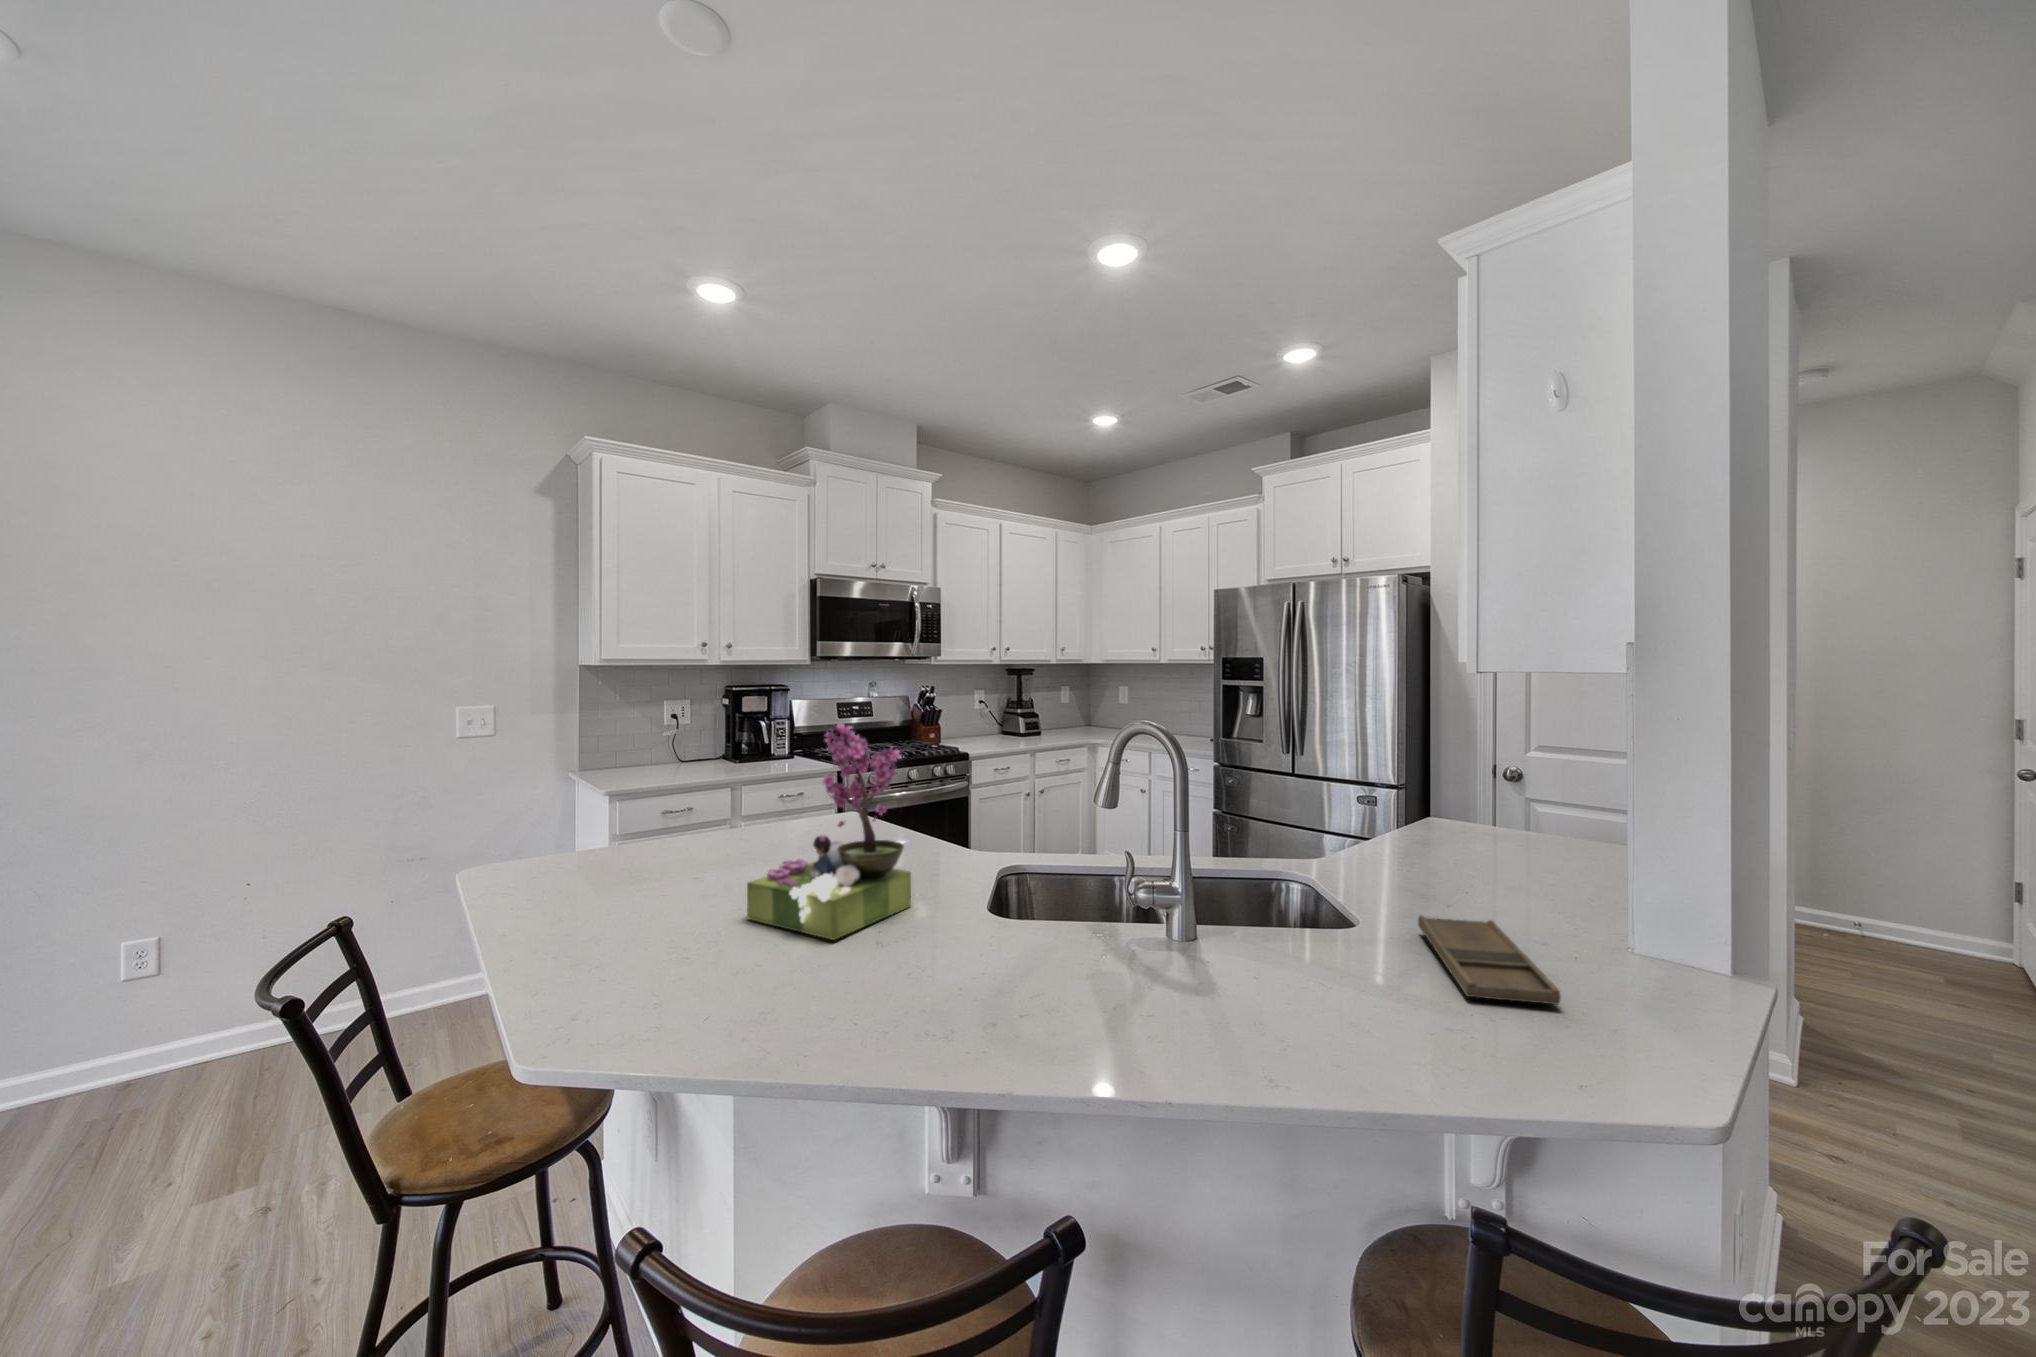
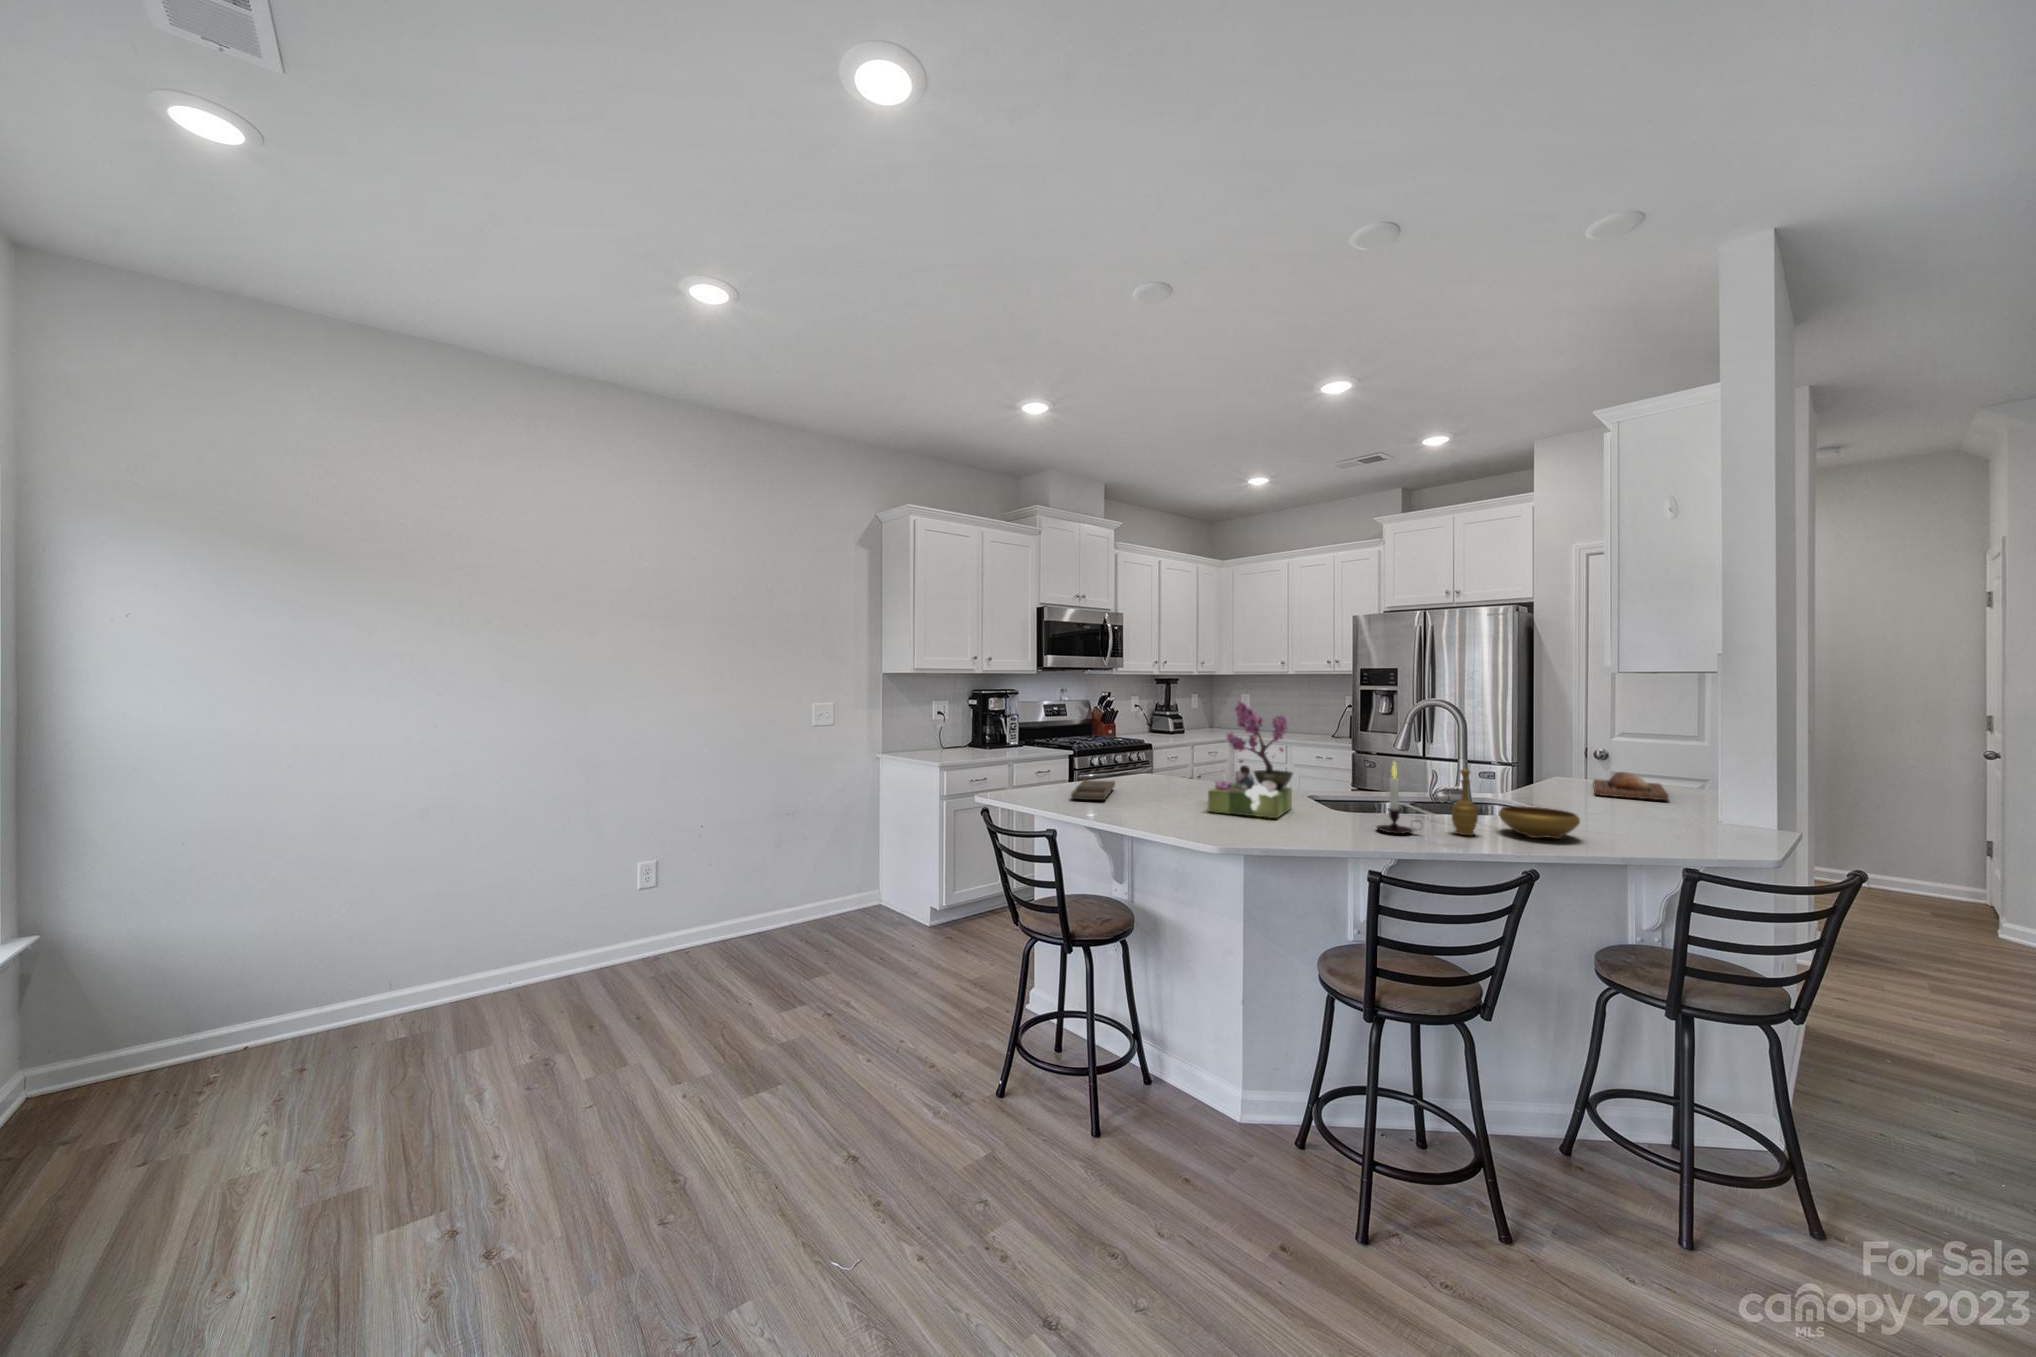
bread loaf: none [1443,822,1555,880] -> present [1593,772,1668,800]
candle: none [969,847,1042,990] -> present [1377,762,1416,834]
decorative bowl: none [1102,863,1330,1004] -> present [1451,769,1580,839]
tray: present [1418,915,1561,1004] -> present [1071,780,1115,800]

